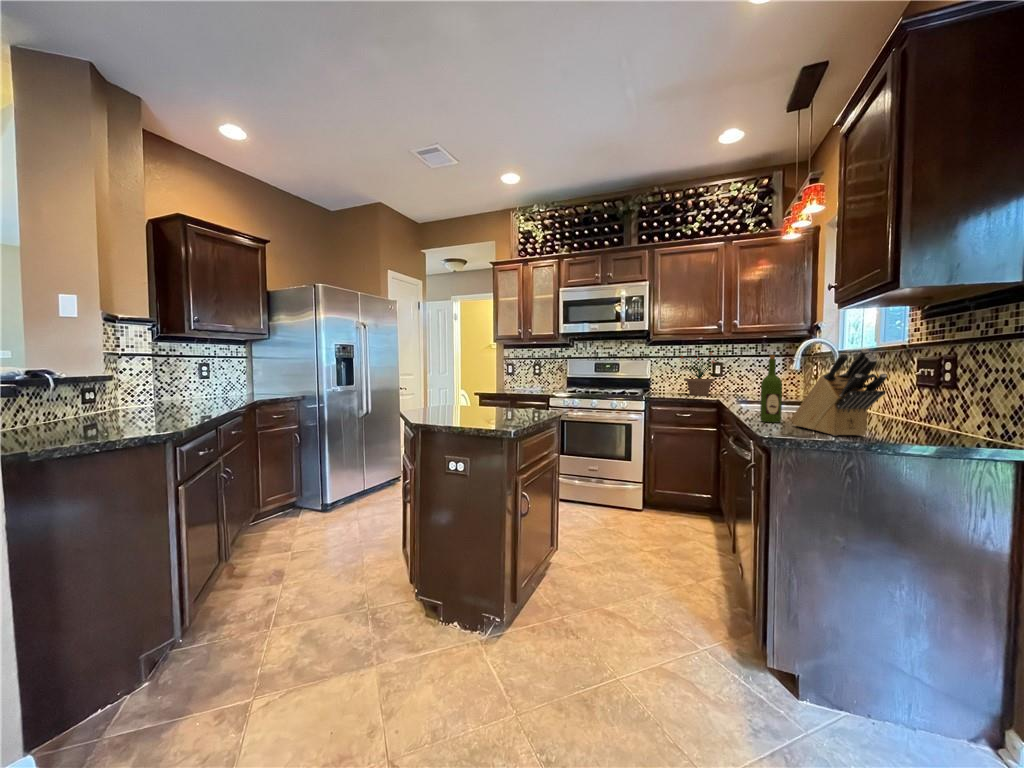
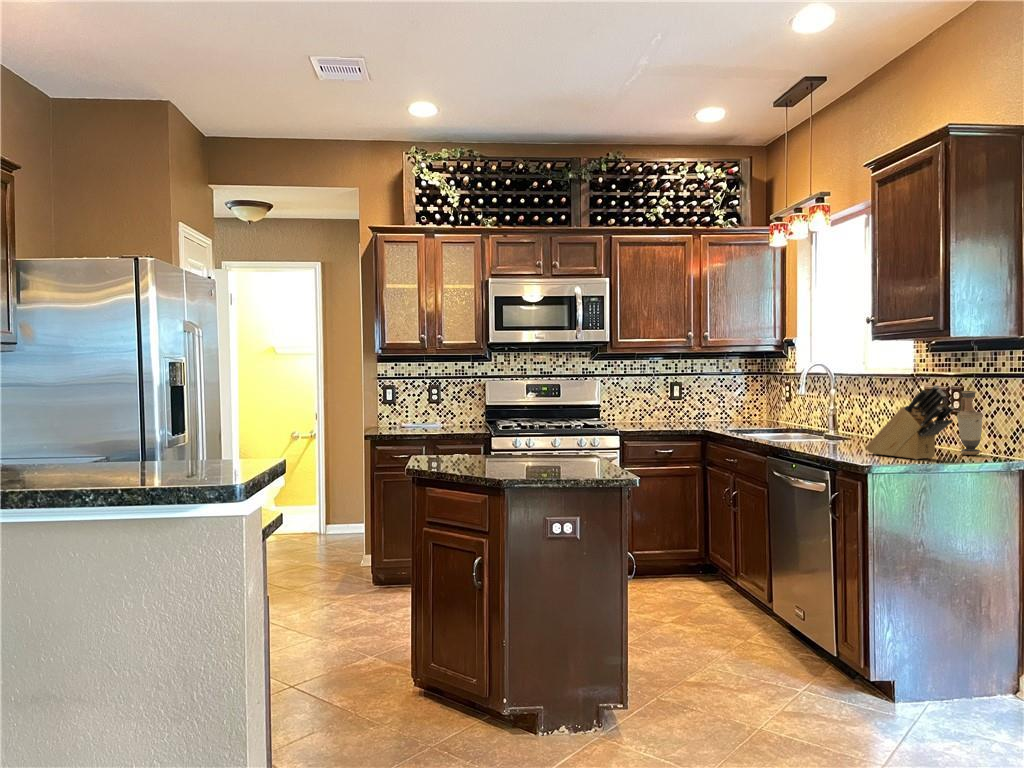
potted plant: present [679,352,718,396] -> none [632,367,683,426]
wine bottle: present [760,355,782,423] -> none [830,386,849,452]
vase: none [924,357,963,437] -> present [958,391,982,455]

